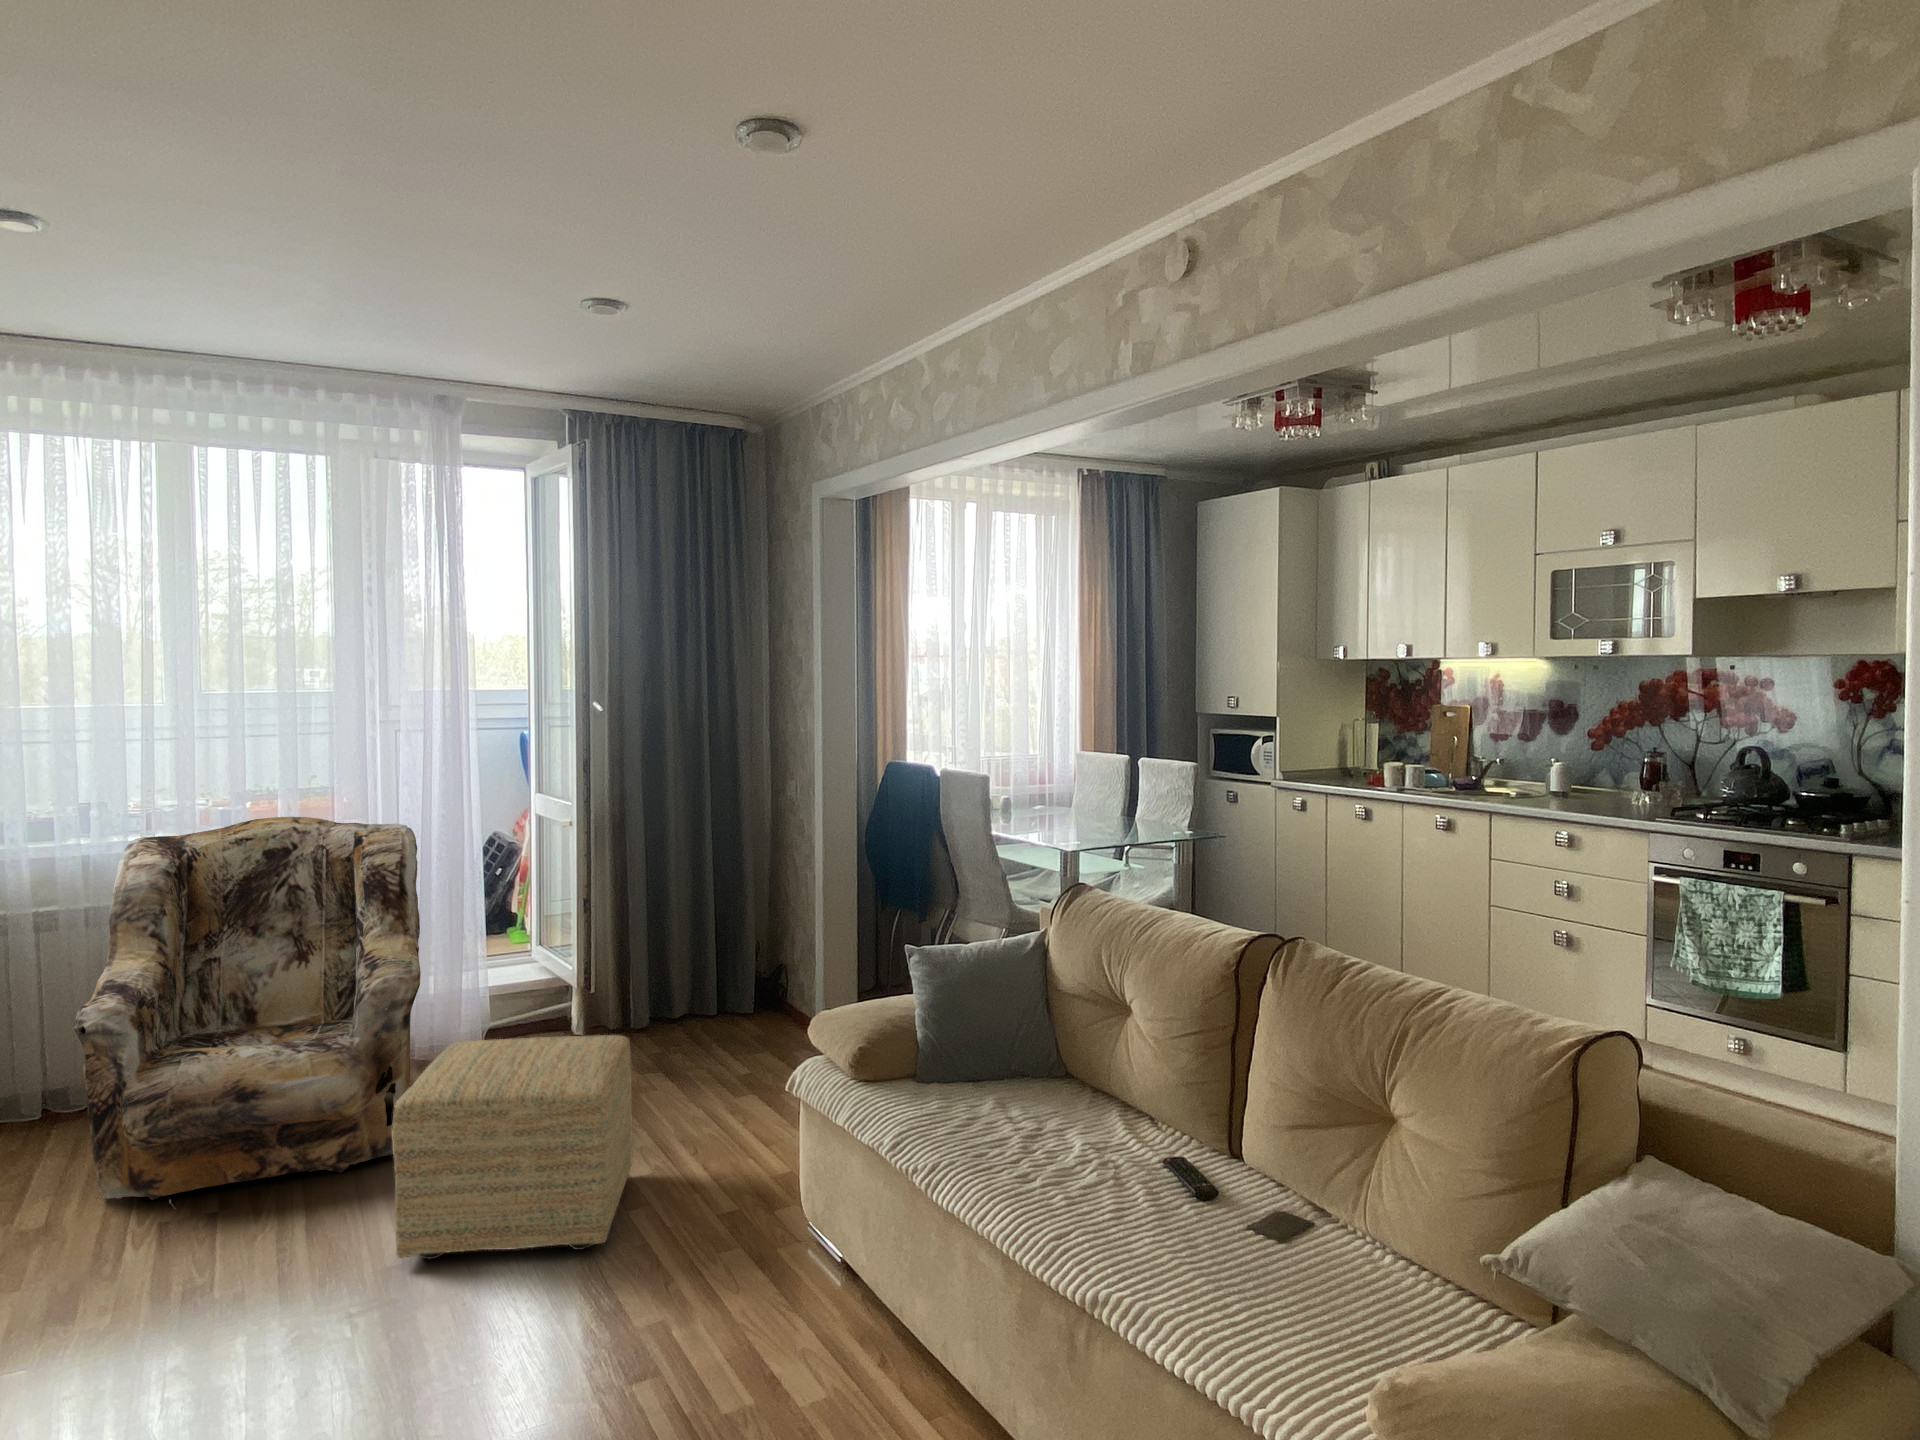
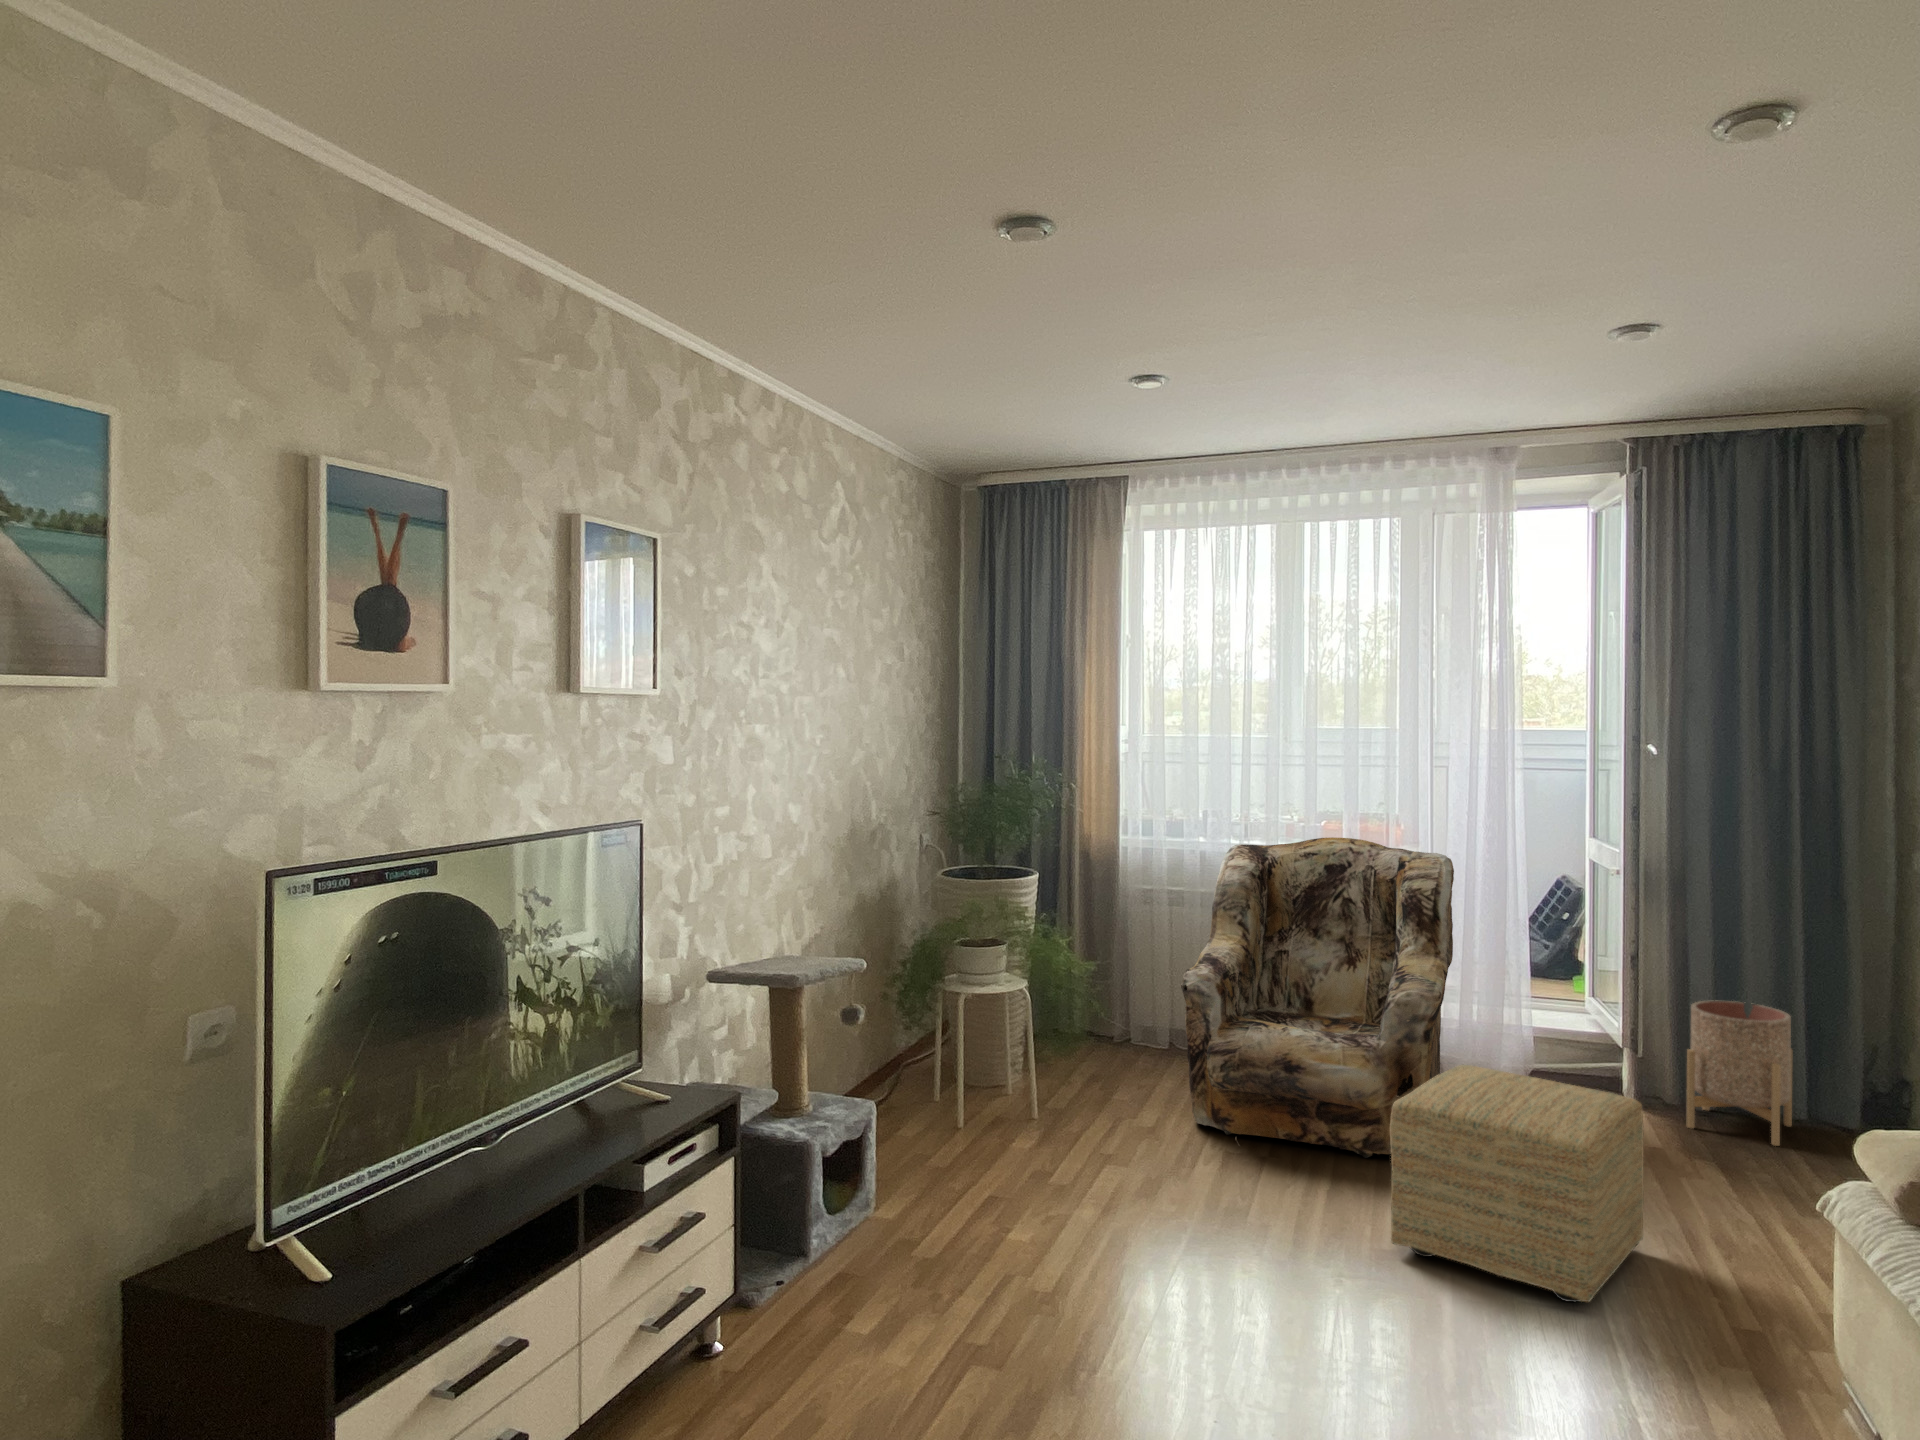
planter: none [634,927,711,1049] -> present [1687,1000,1792,1146]

